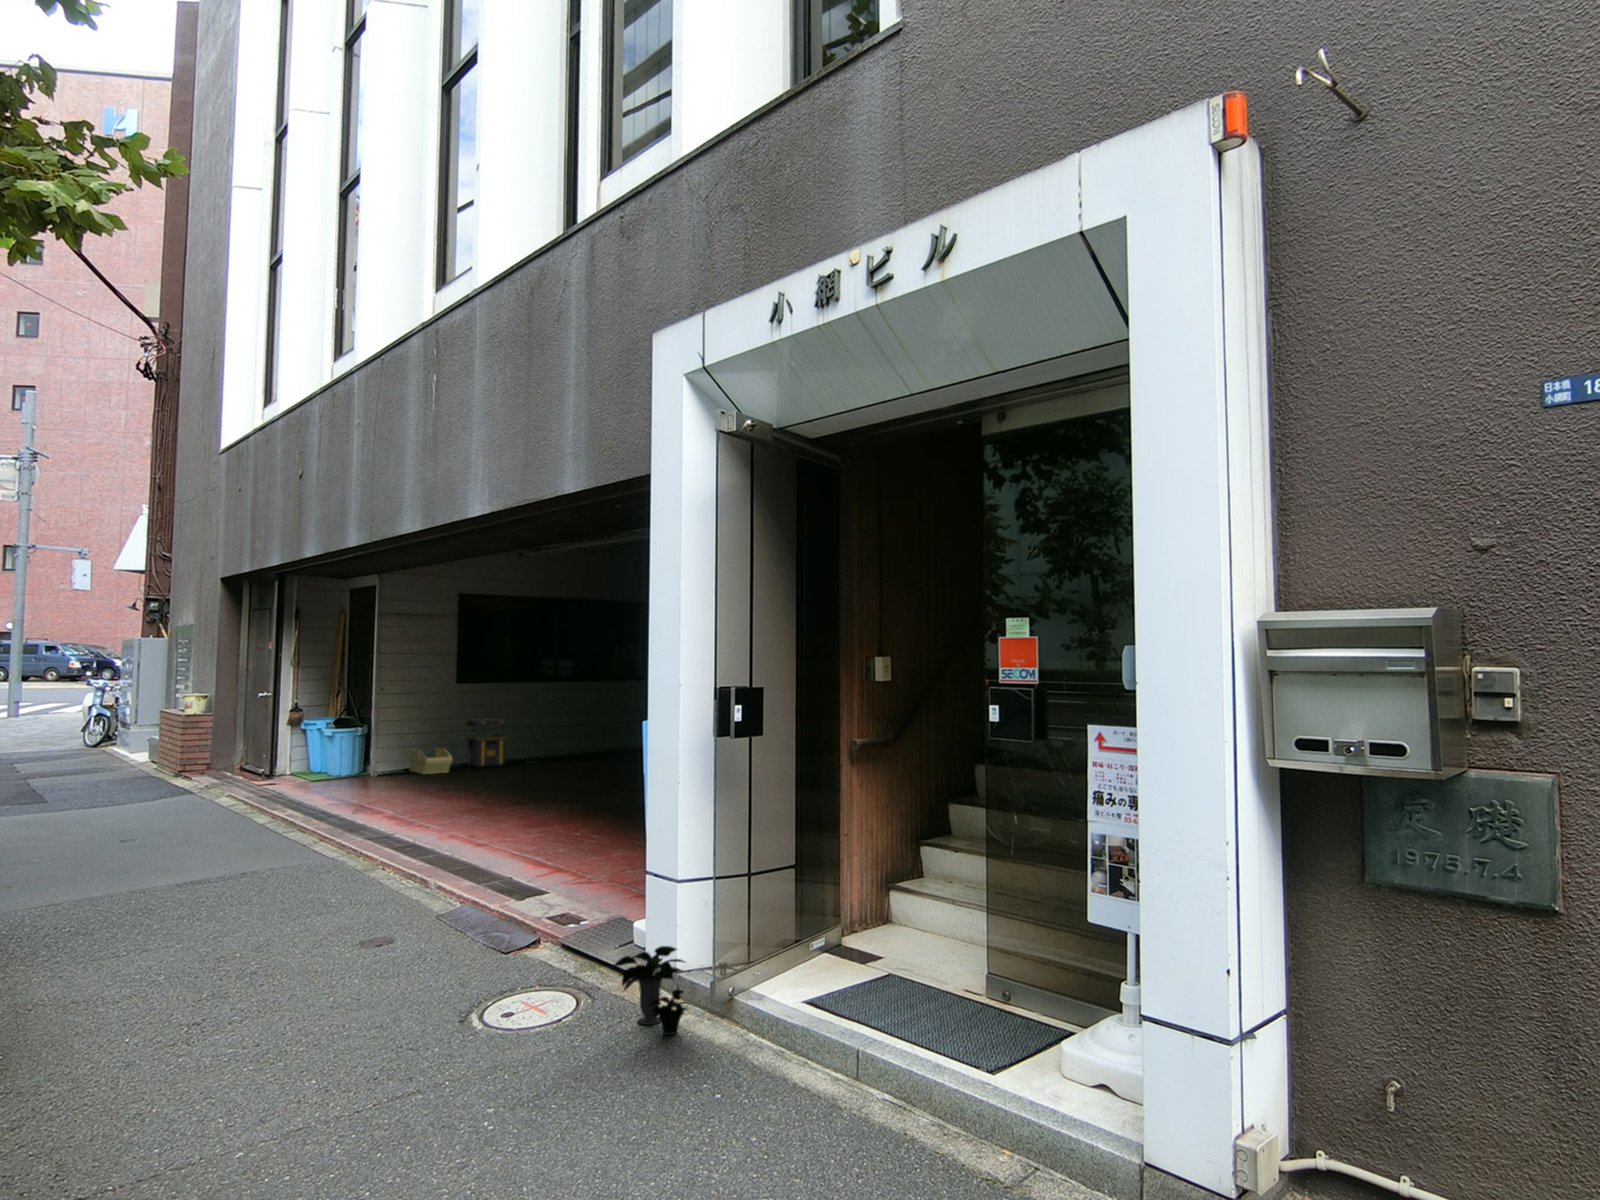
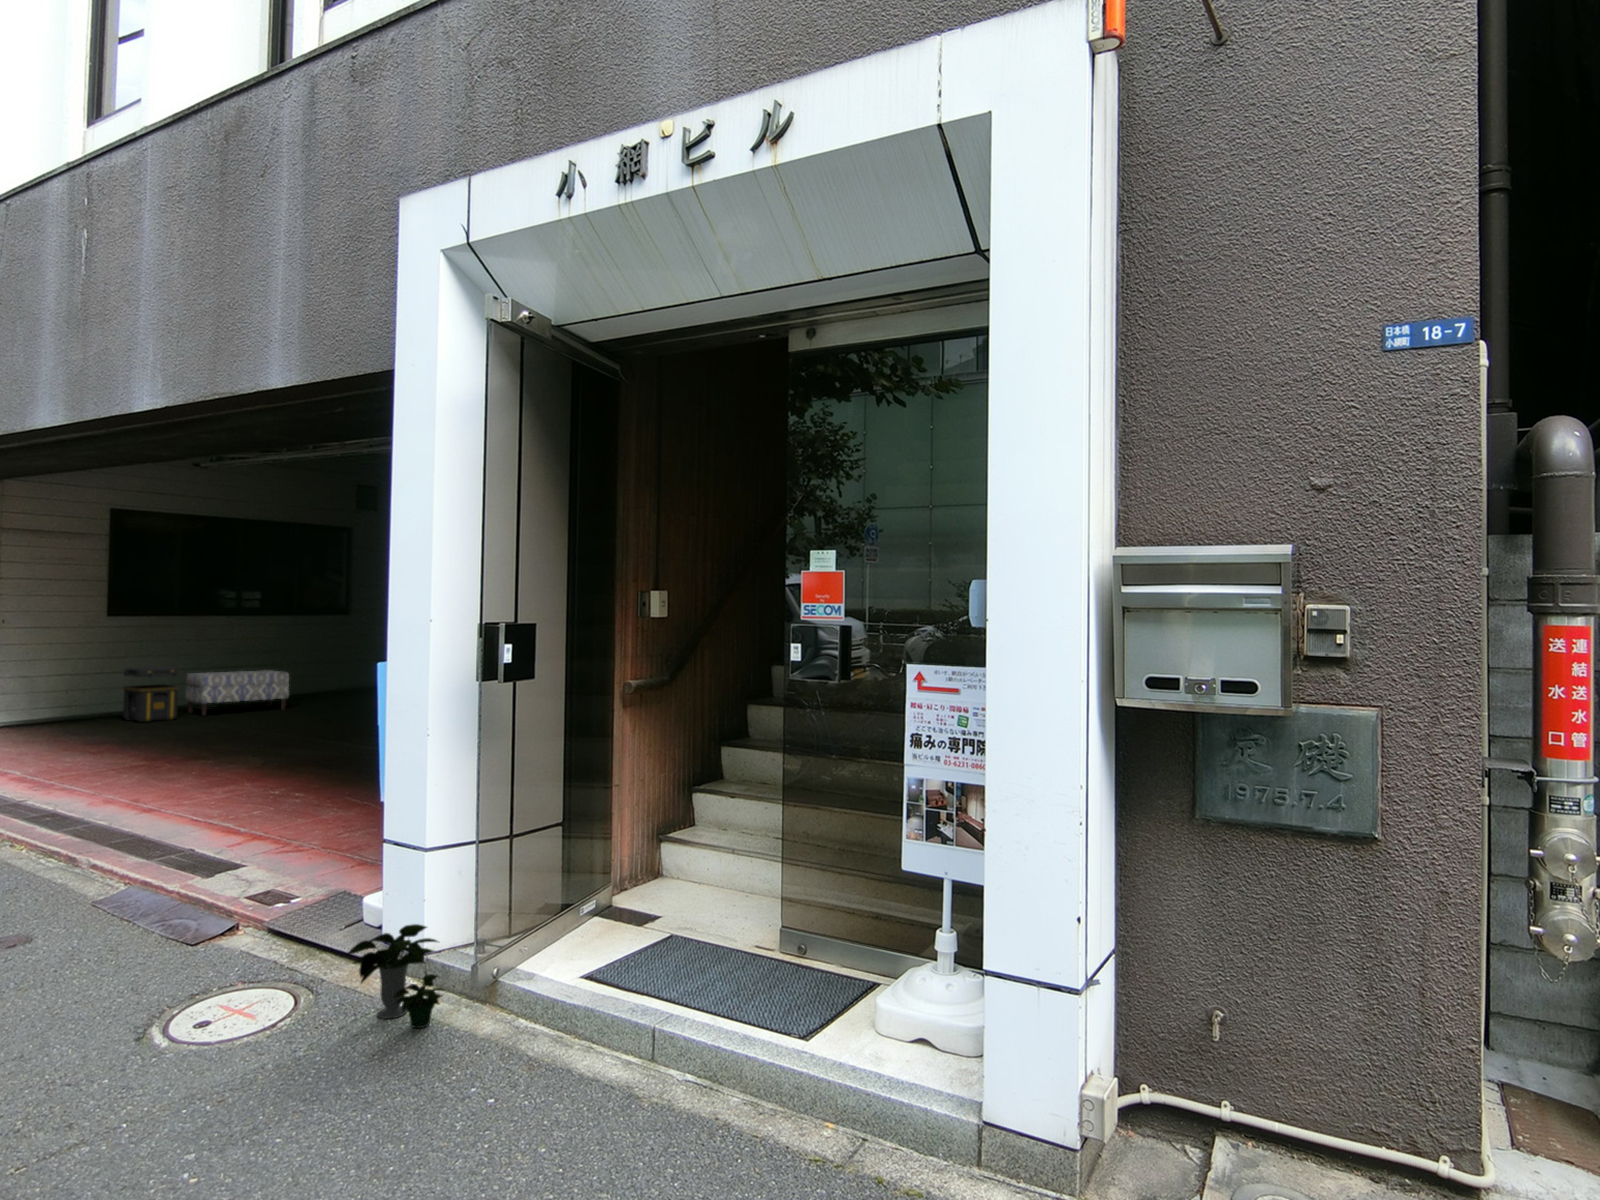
bench: none [512,722,595,763] -> present [186,670,289,716]
storage bin: present [409,748,452,774] -> none [46,700,108,732]

